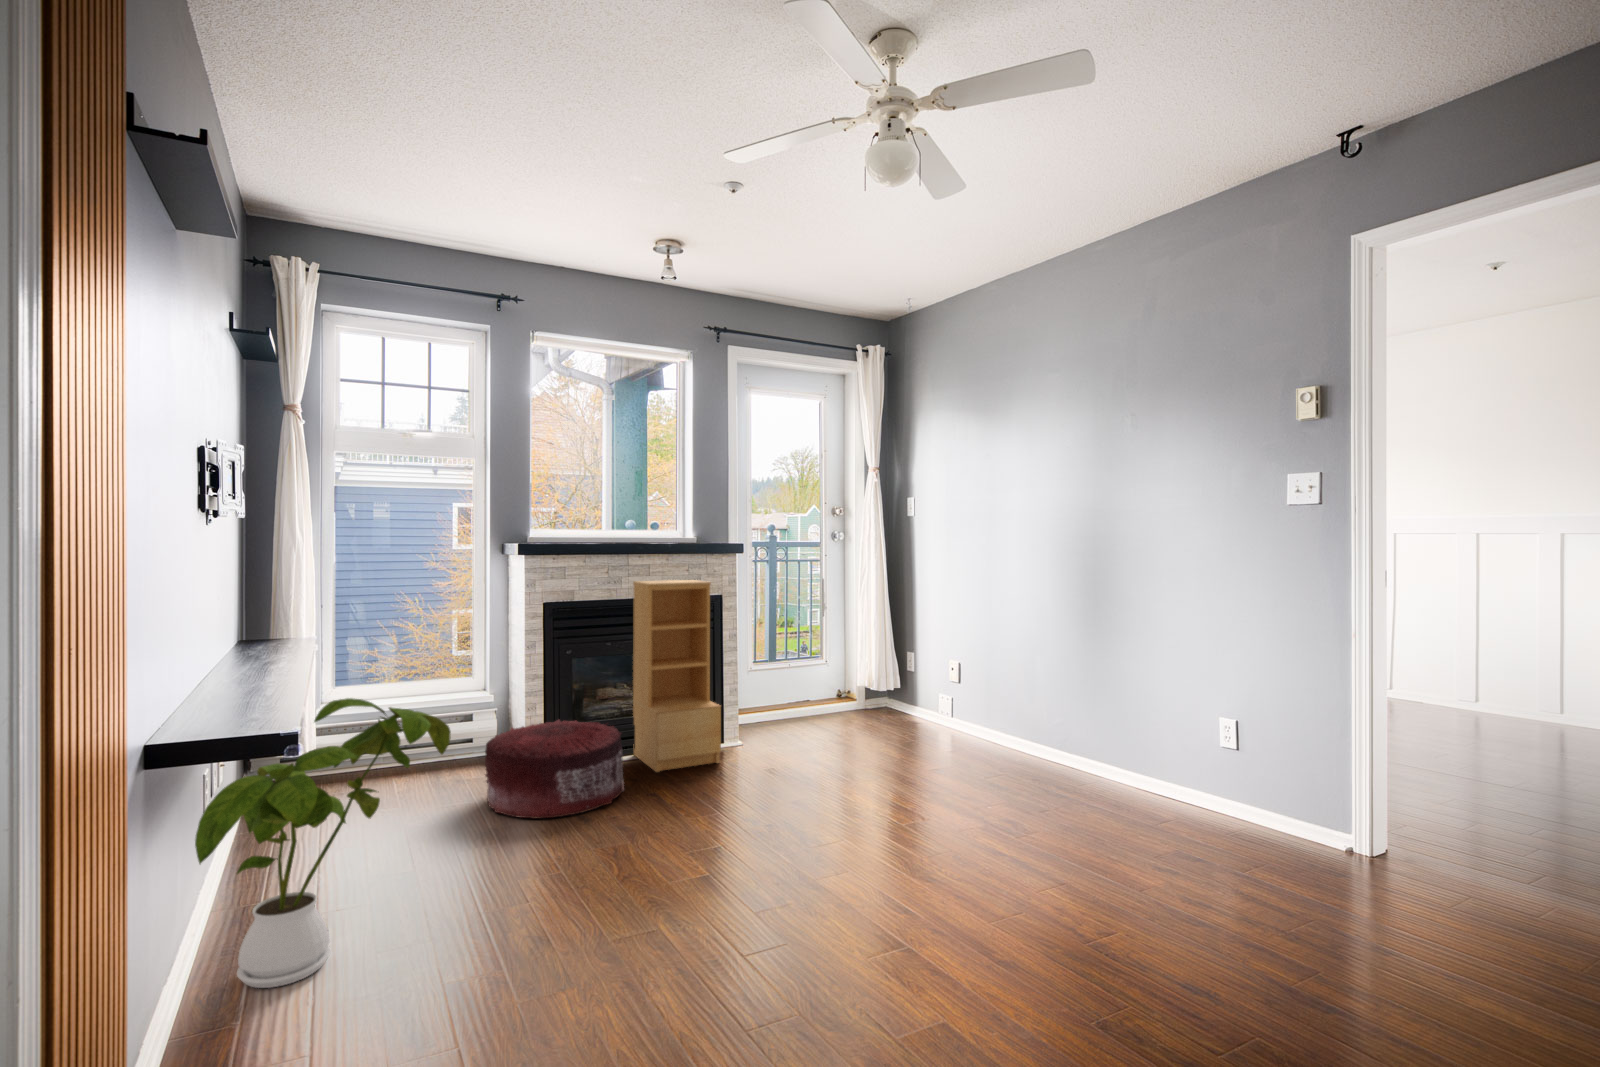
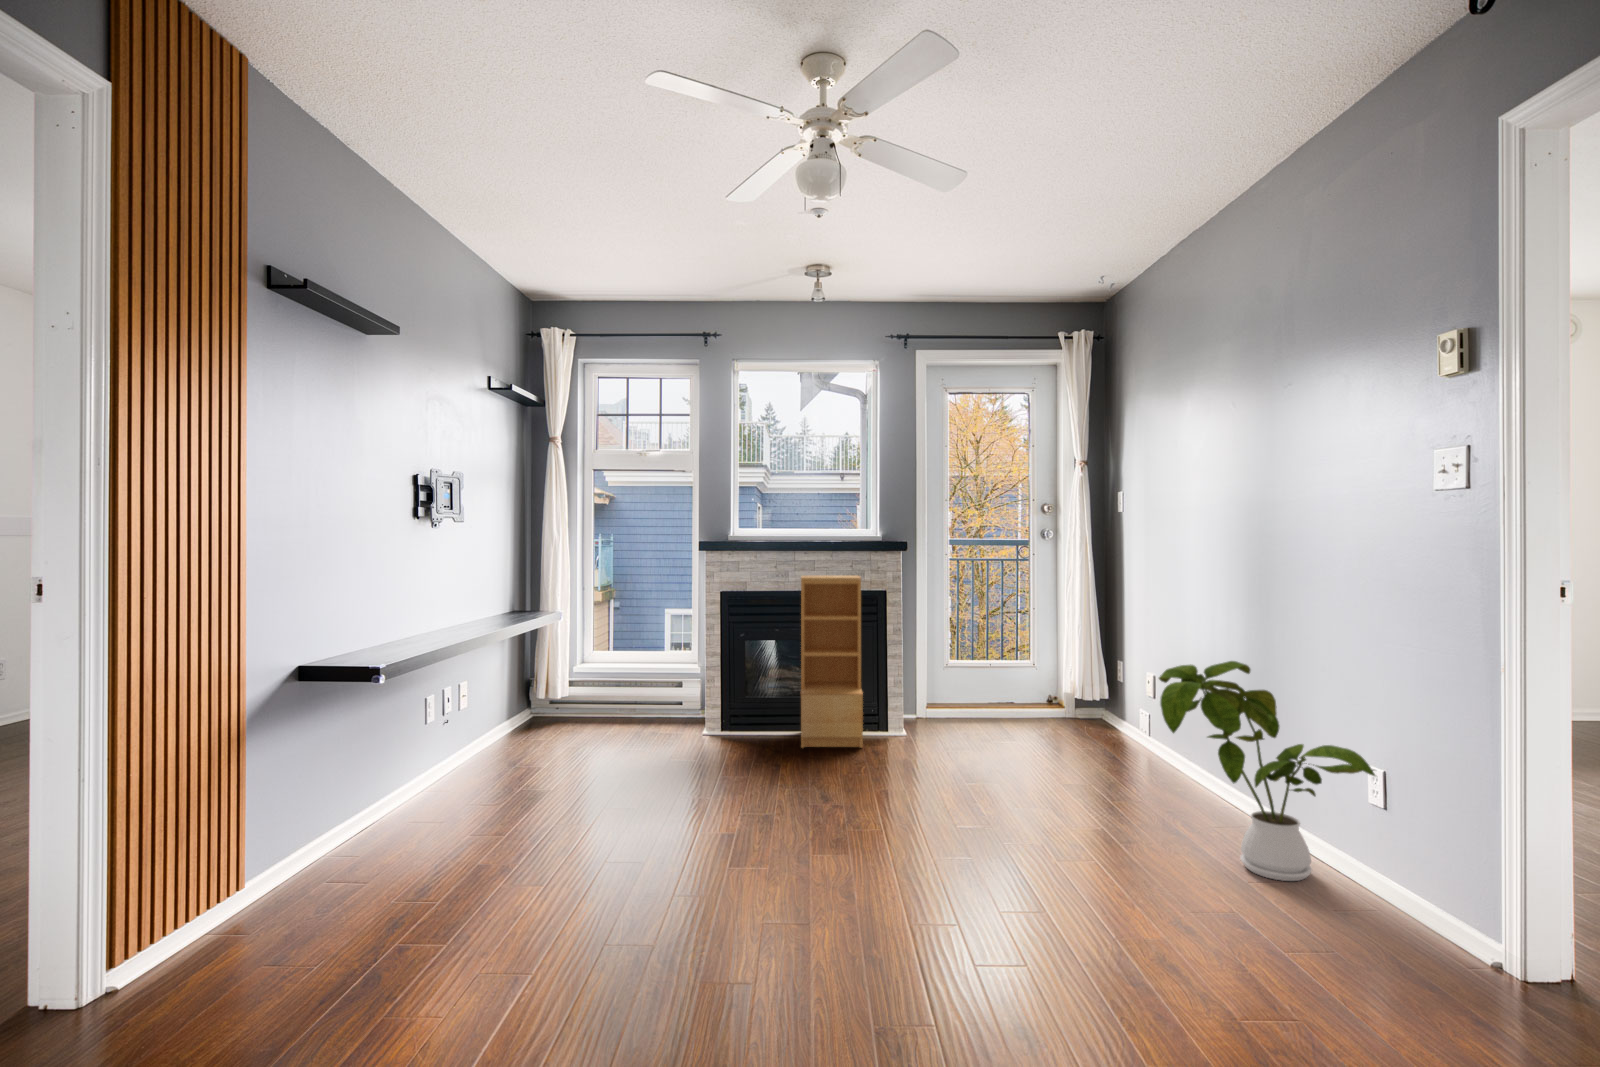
house plant: present [195,698,451,988] -> present [1159,661,1375,881]
pouf: present [485,720,624,819] -> none [645,691,761,769]

